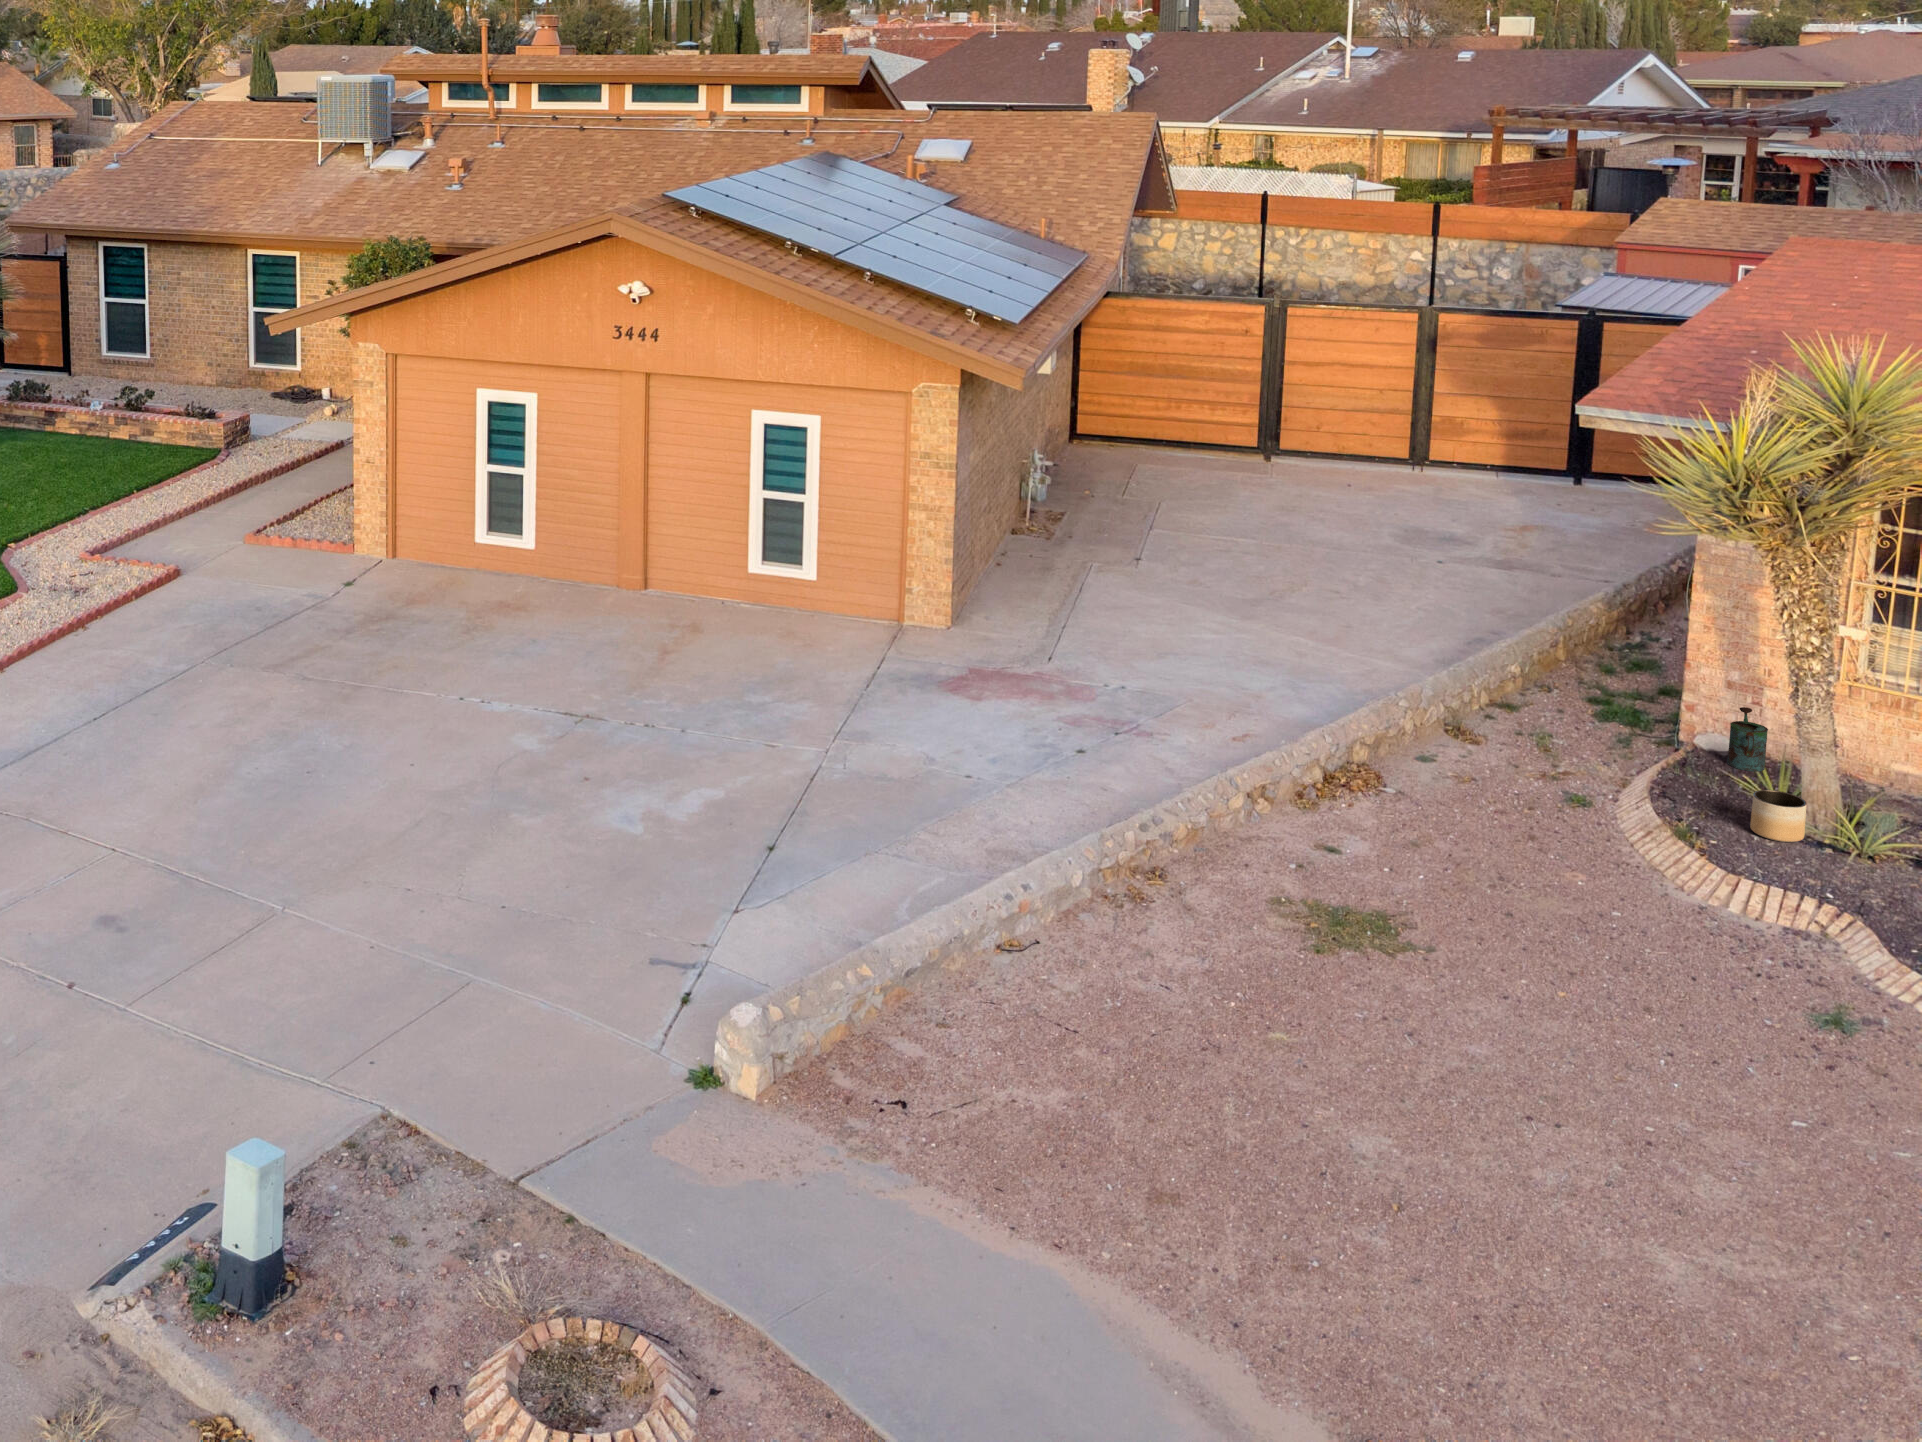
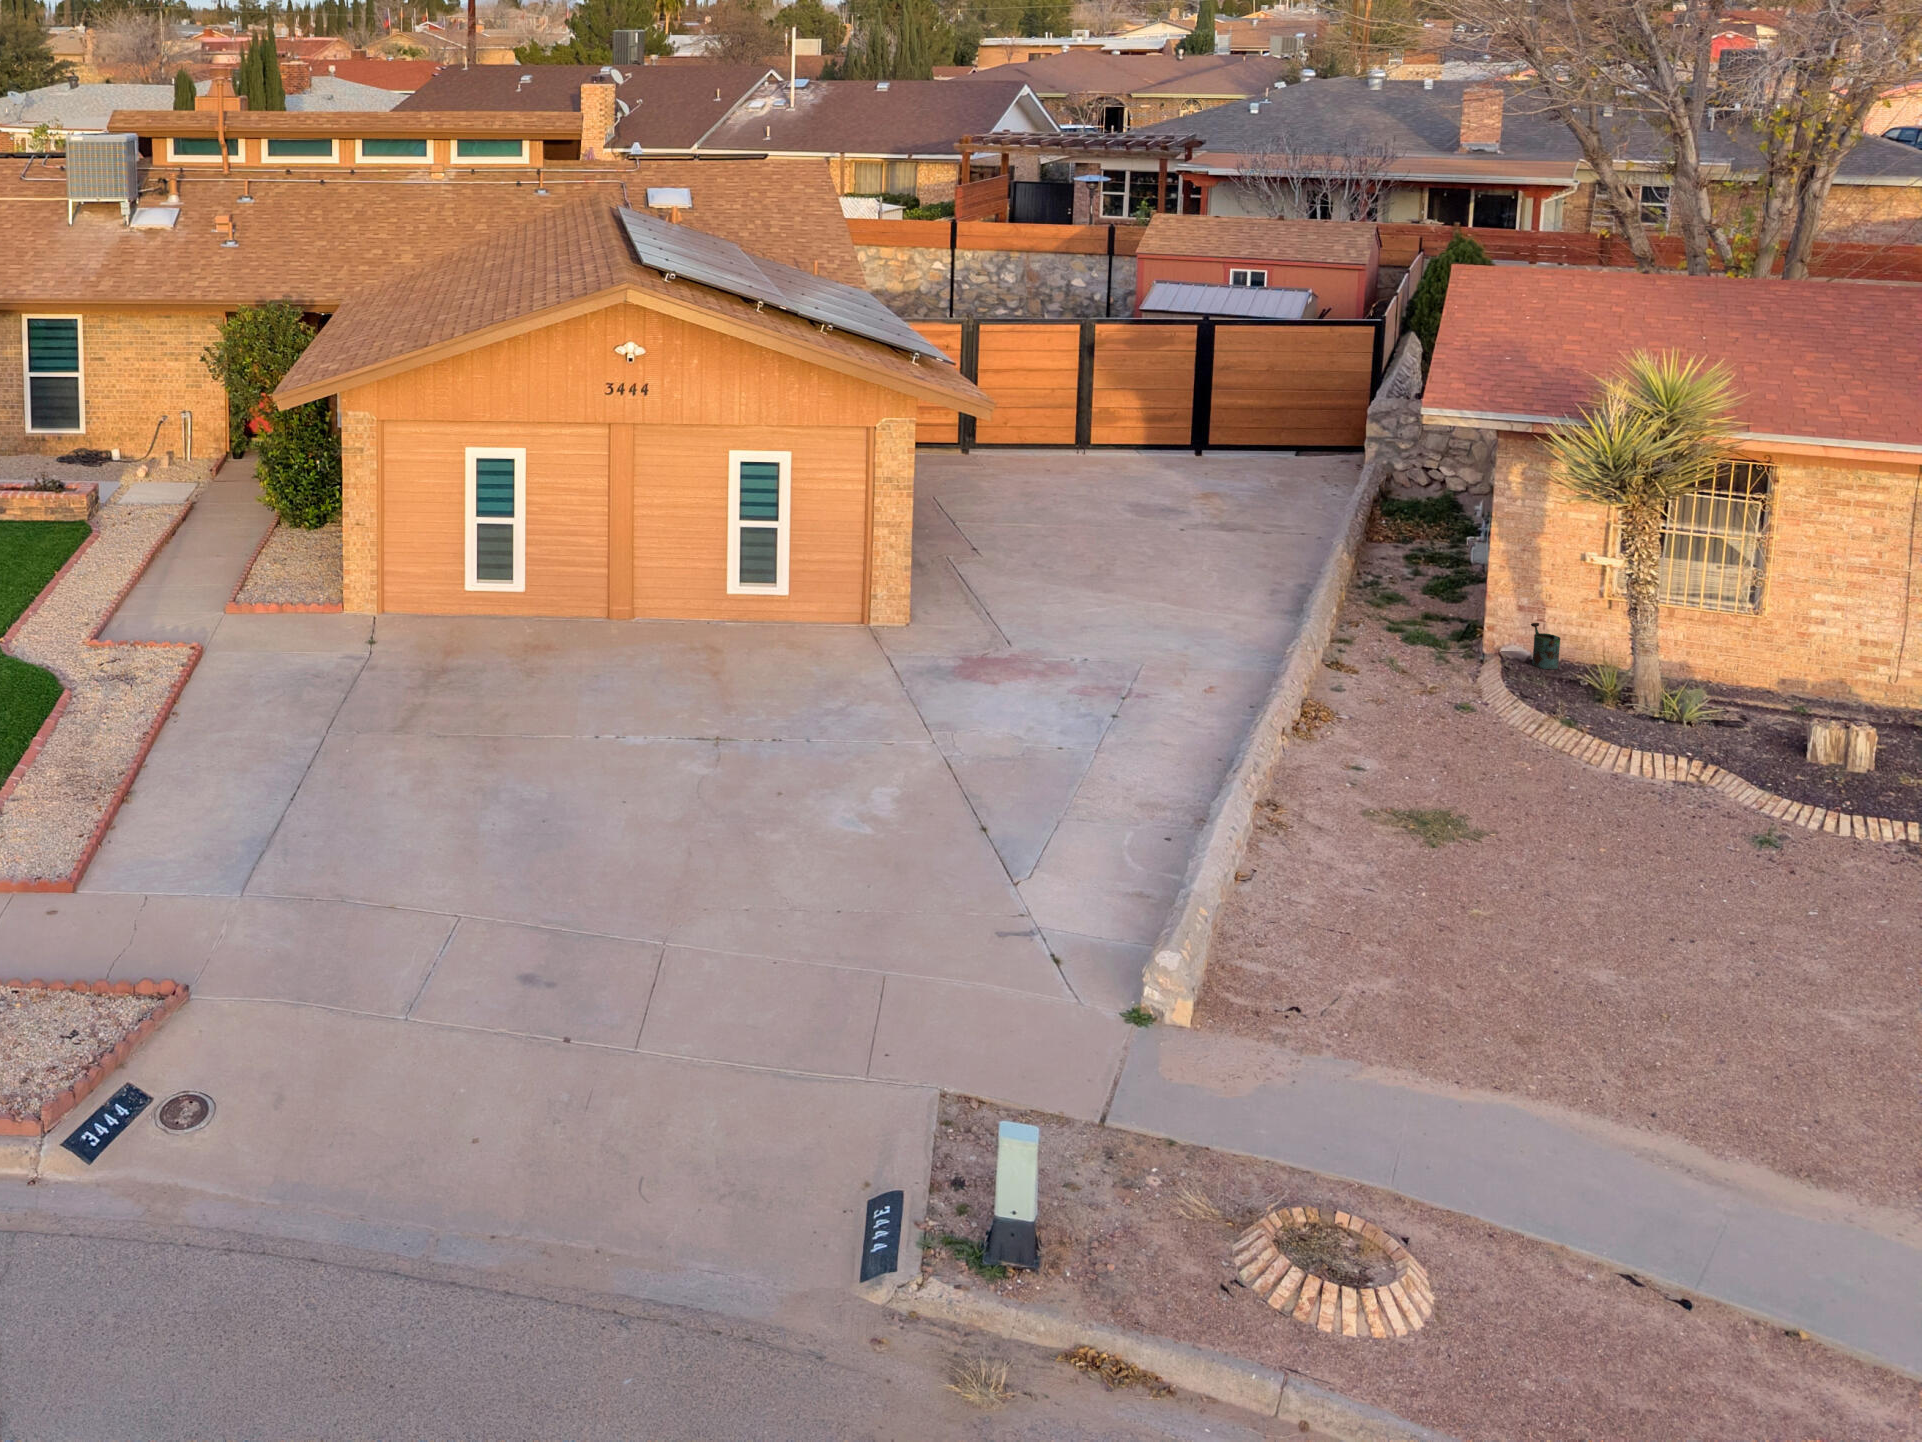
planter: present [1750,790,1807,842] -> none [1595,682,1633,719]

